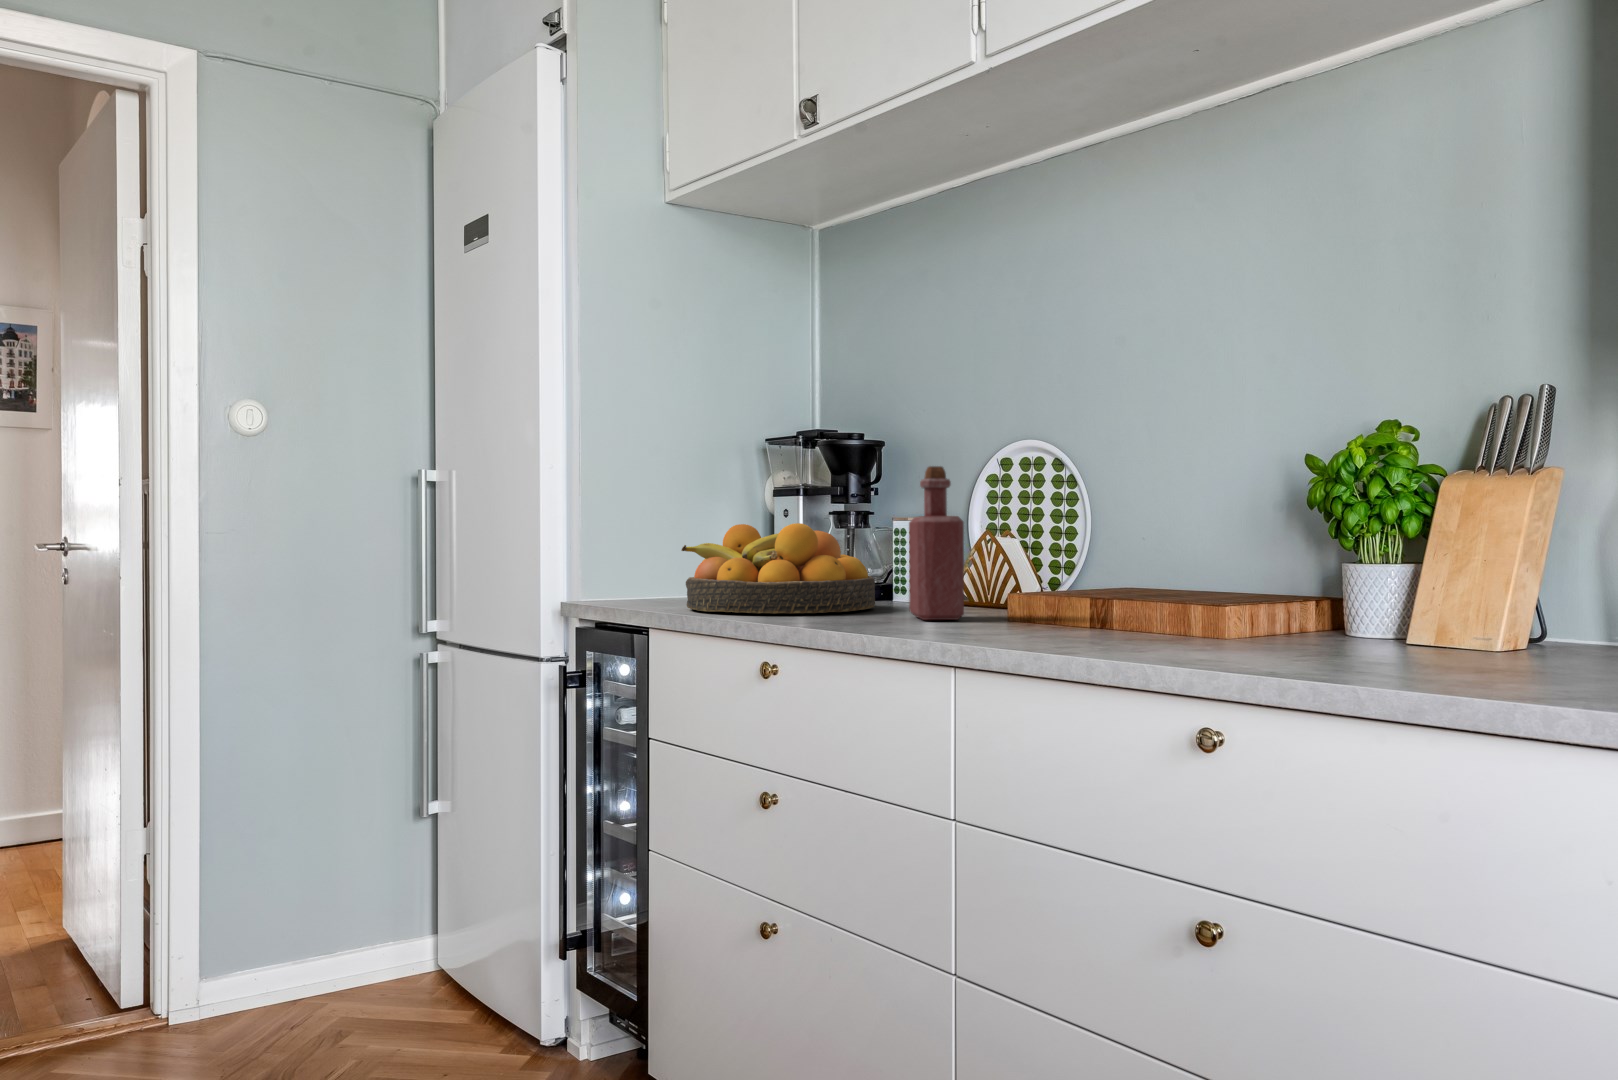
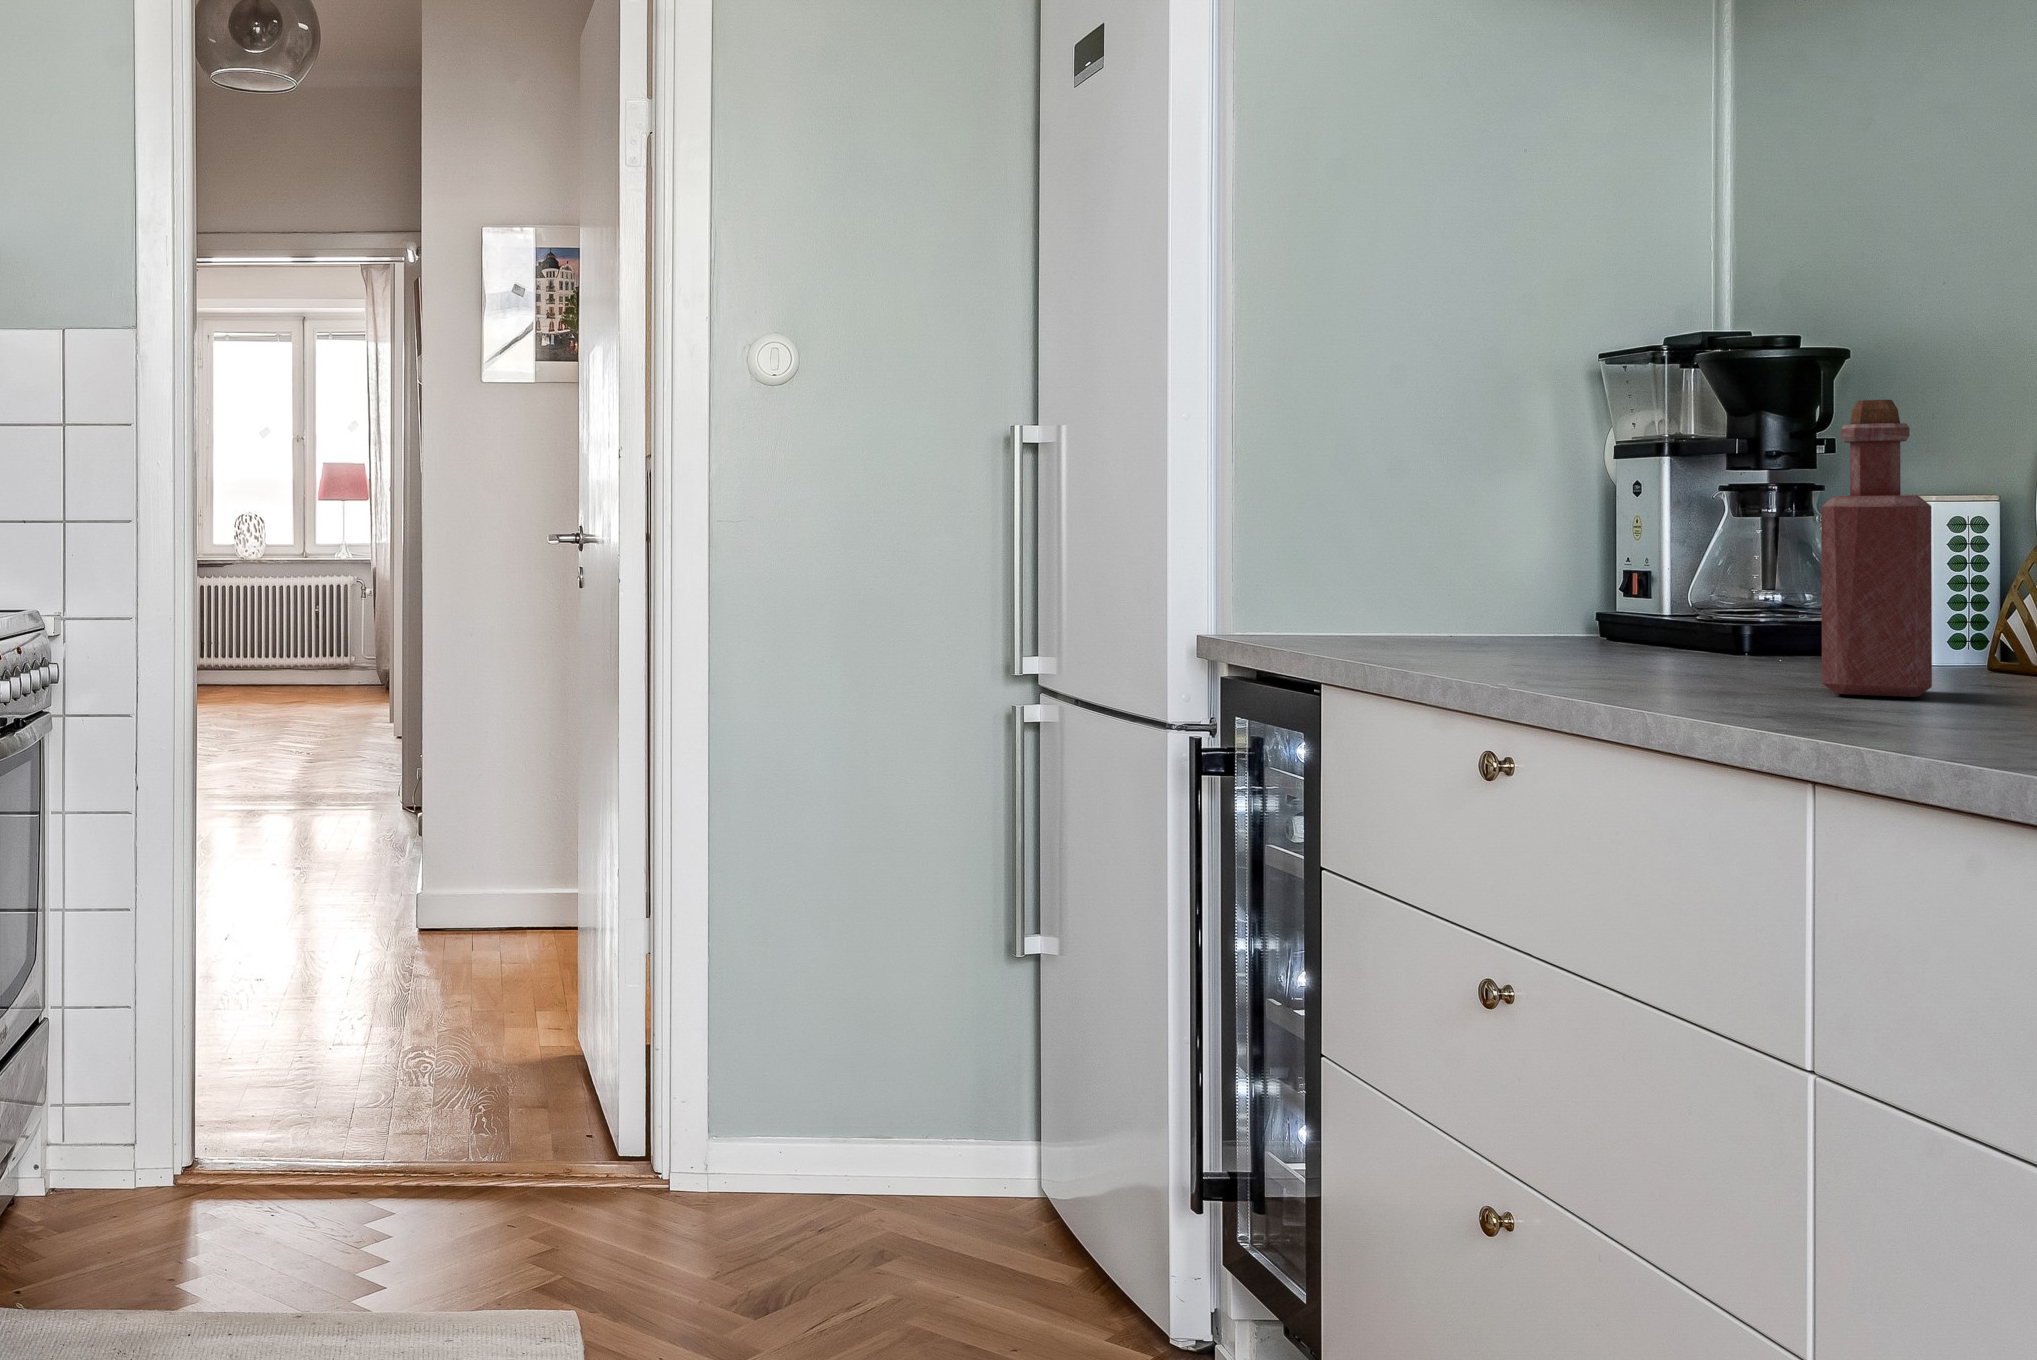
fruit bowl: present [681,523,875,614] -> none [1386,509,1783,672]

